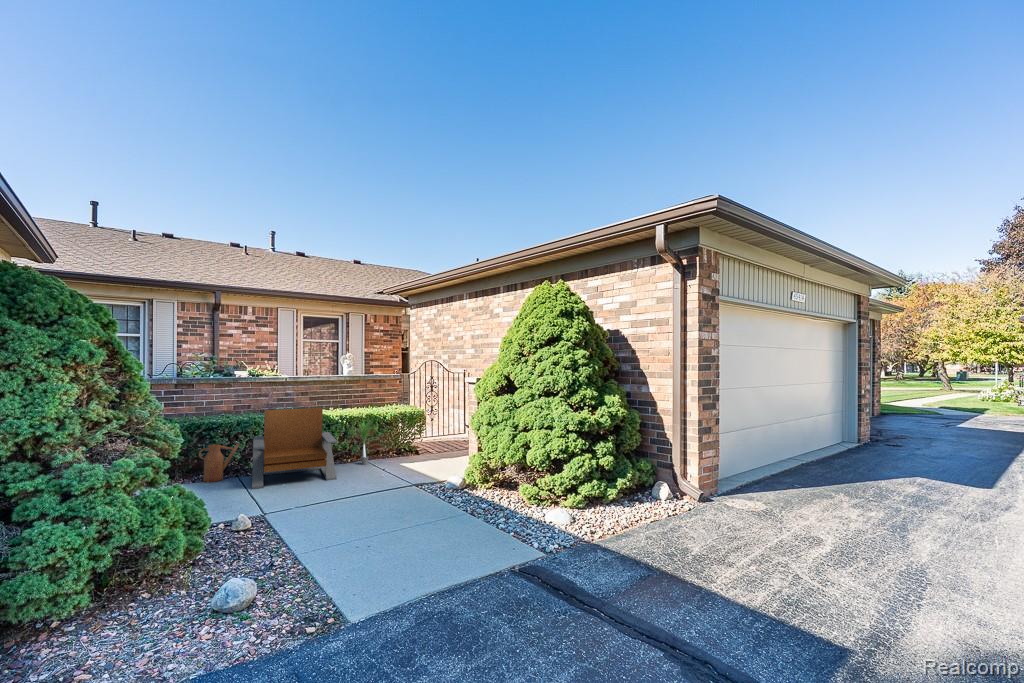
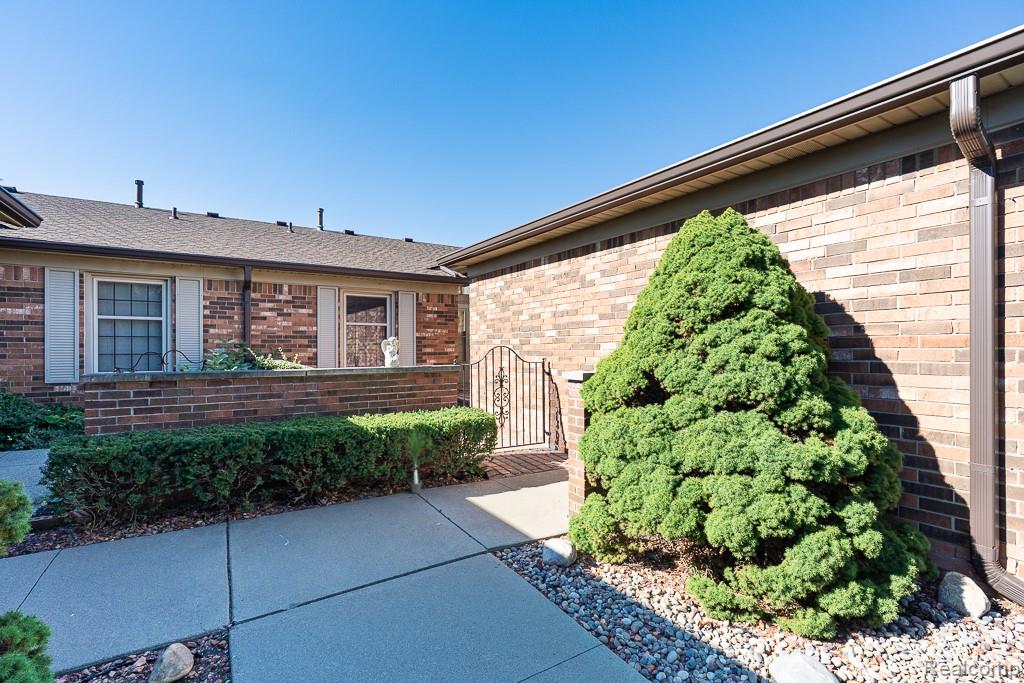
lounge chair: present [252,408,337,489] -> none [245,415,374,546]
watering can: present [199,443,239,482] -> none [179,468,239,527]

